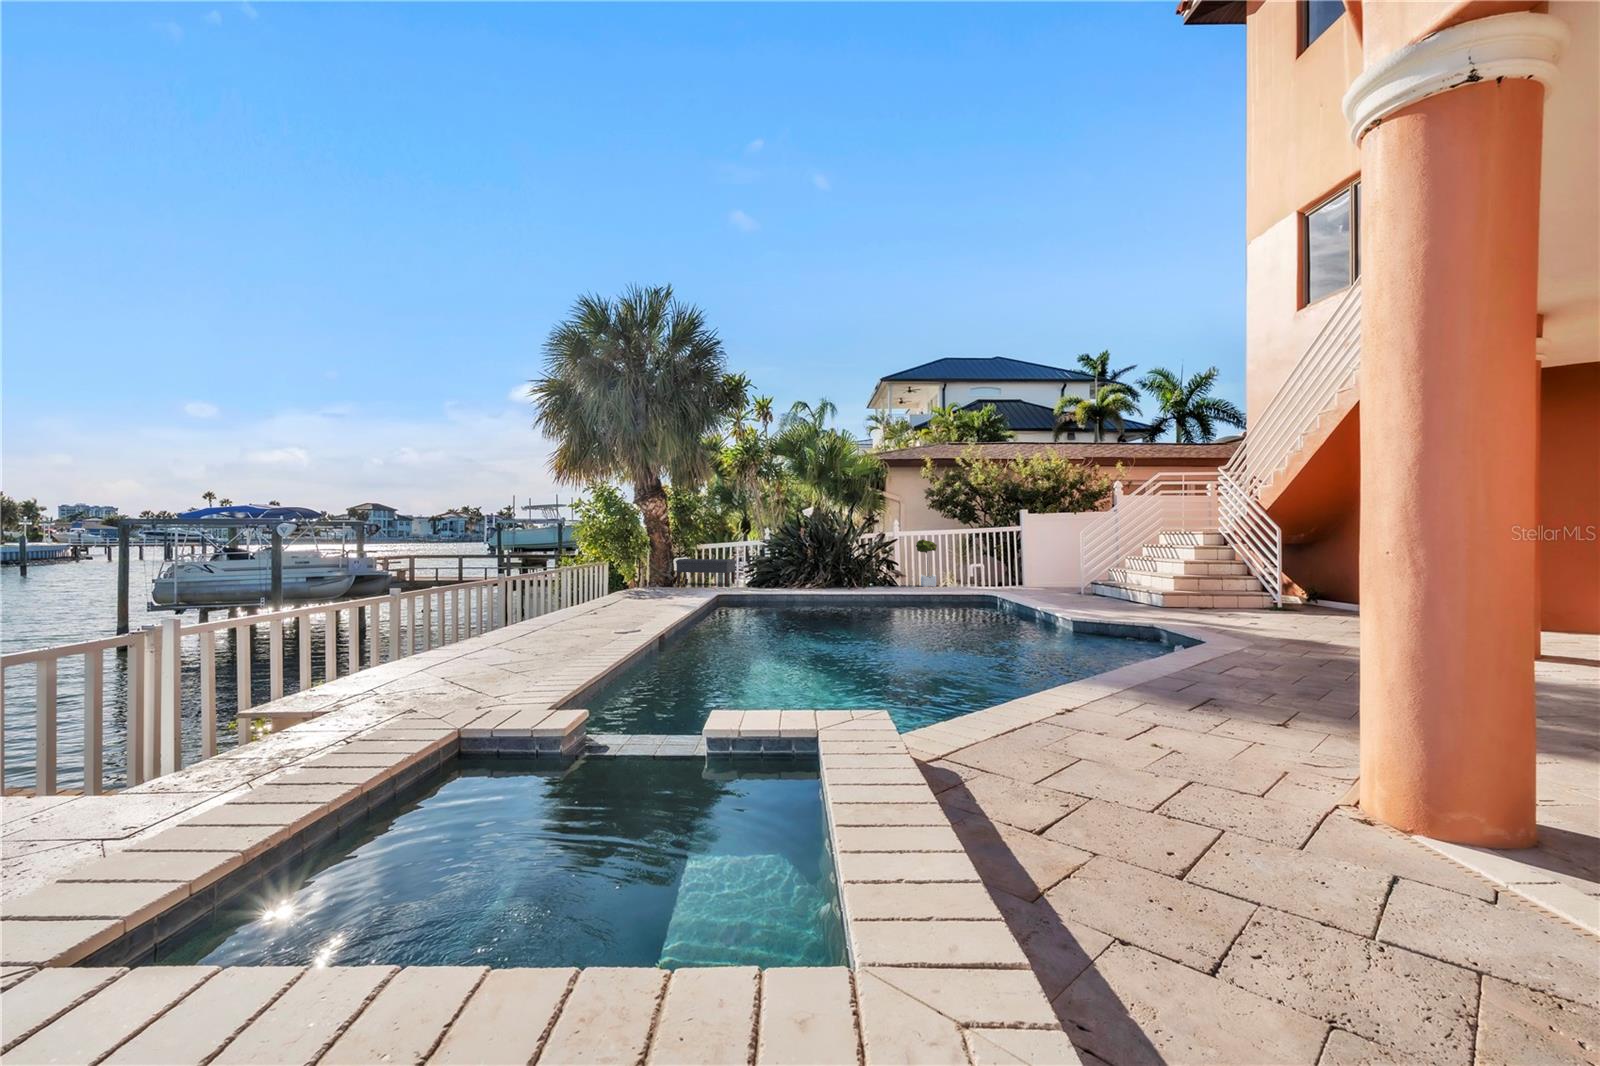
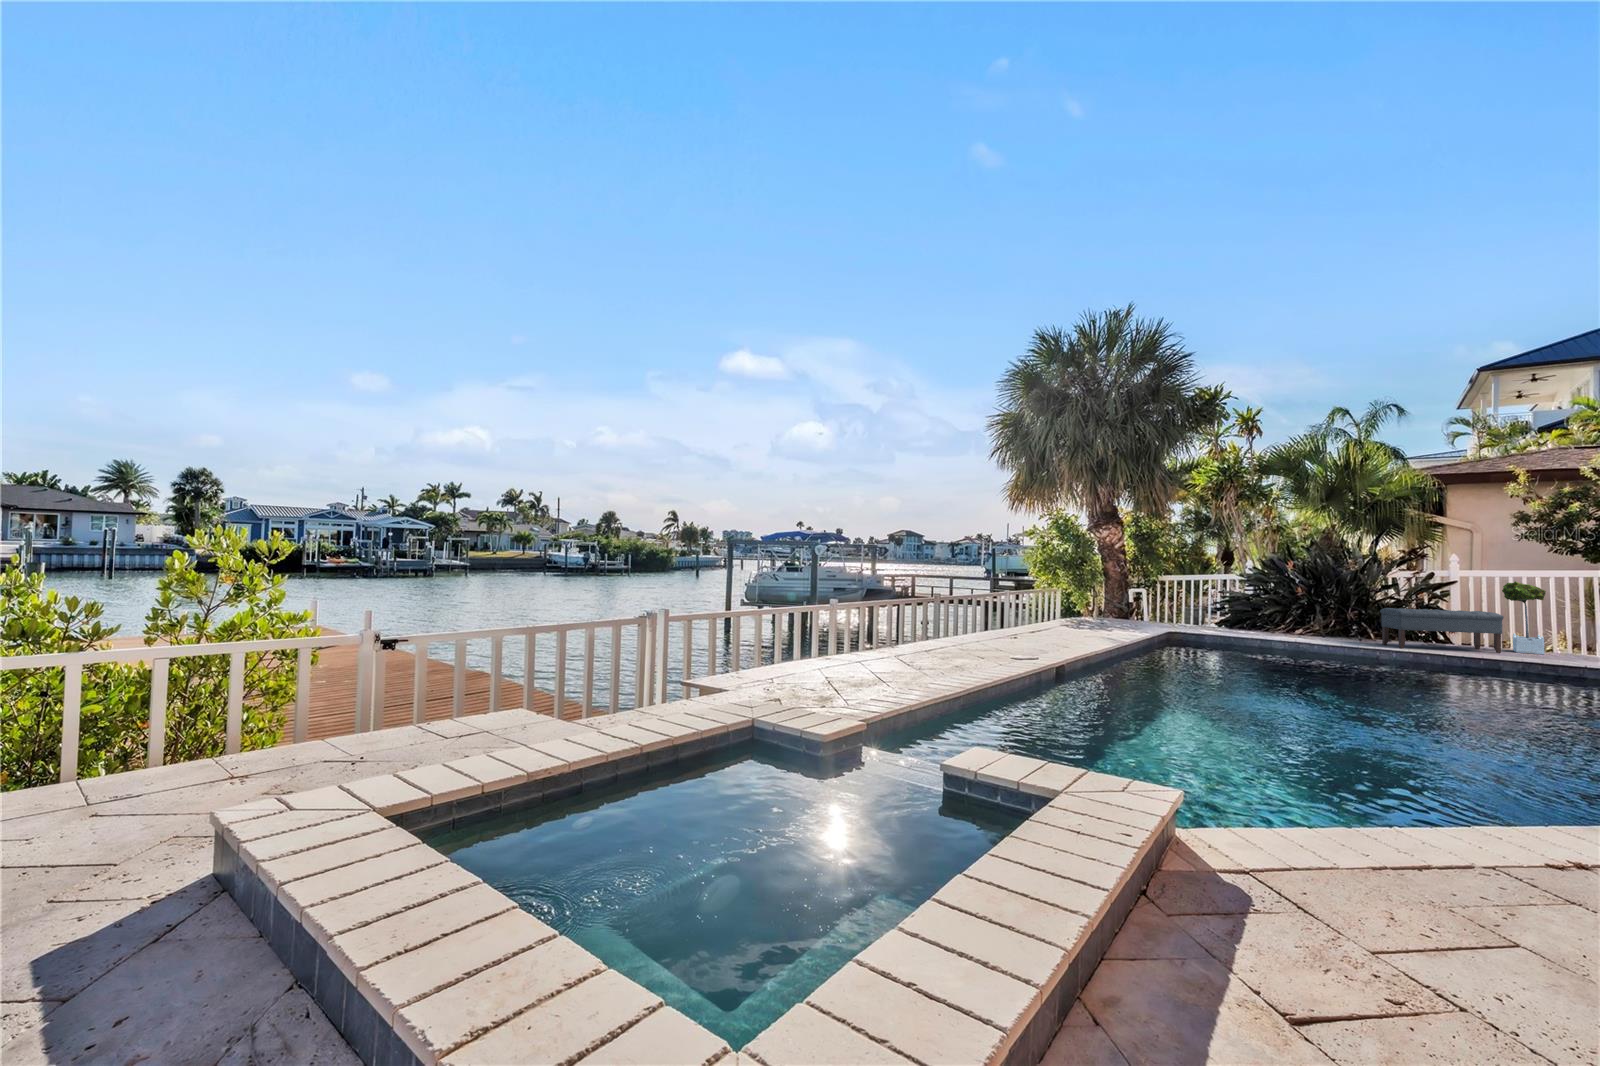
bench: present [676,559,736,585] -> present [1380,608,1504,653]

